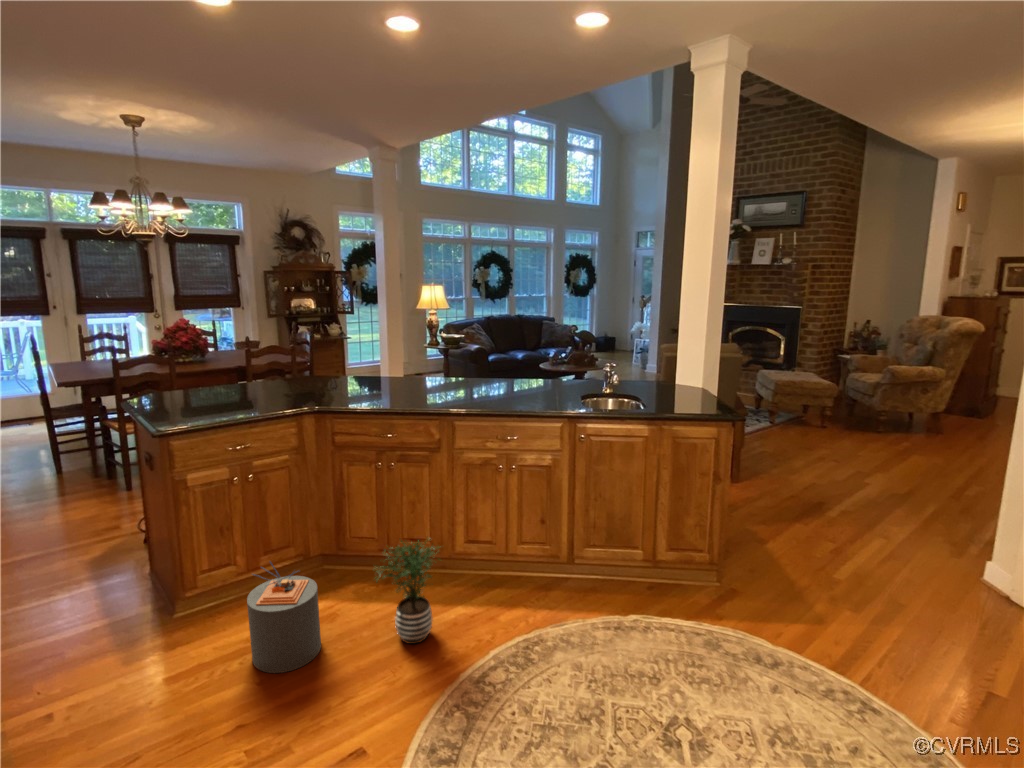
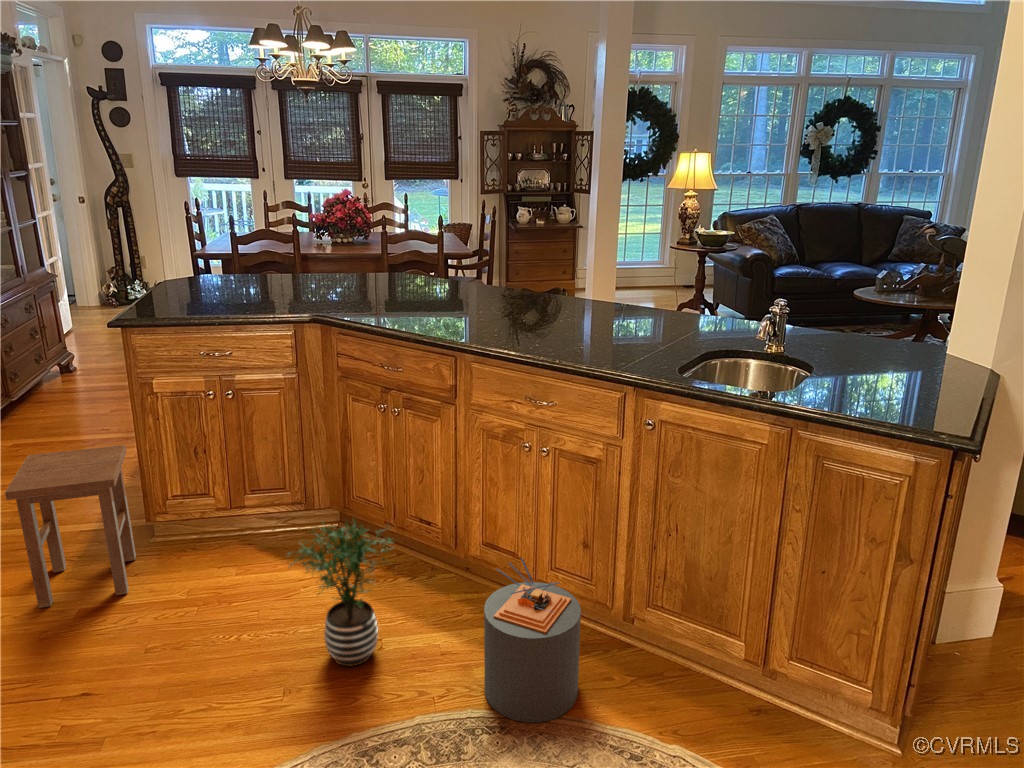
stool: none [73,536,193,693] -> present [5,445,136,608]
trash can: present [247,562,321,673] -> present [484,558,581,722]

